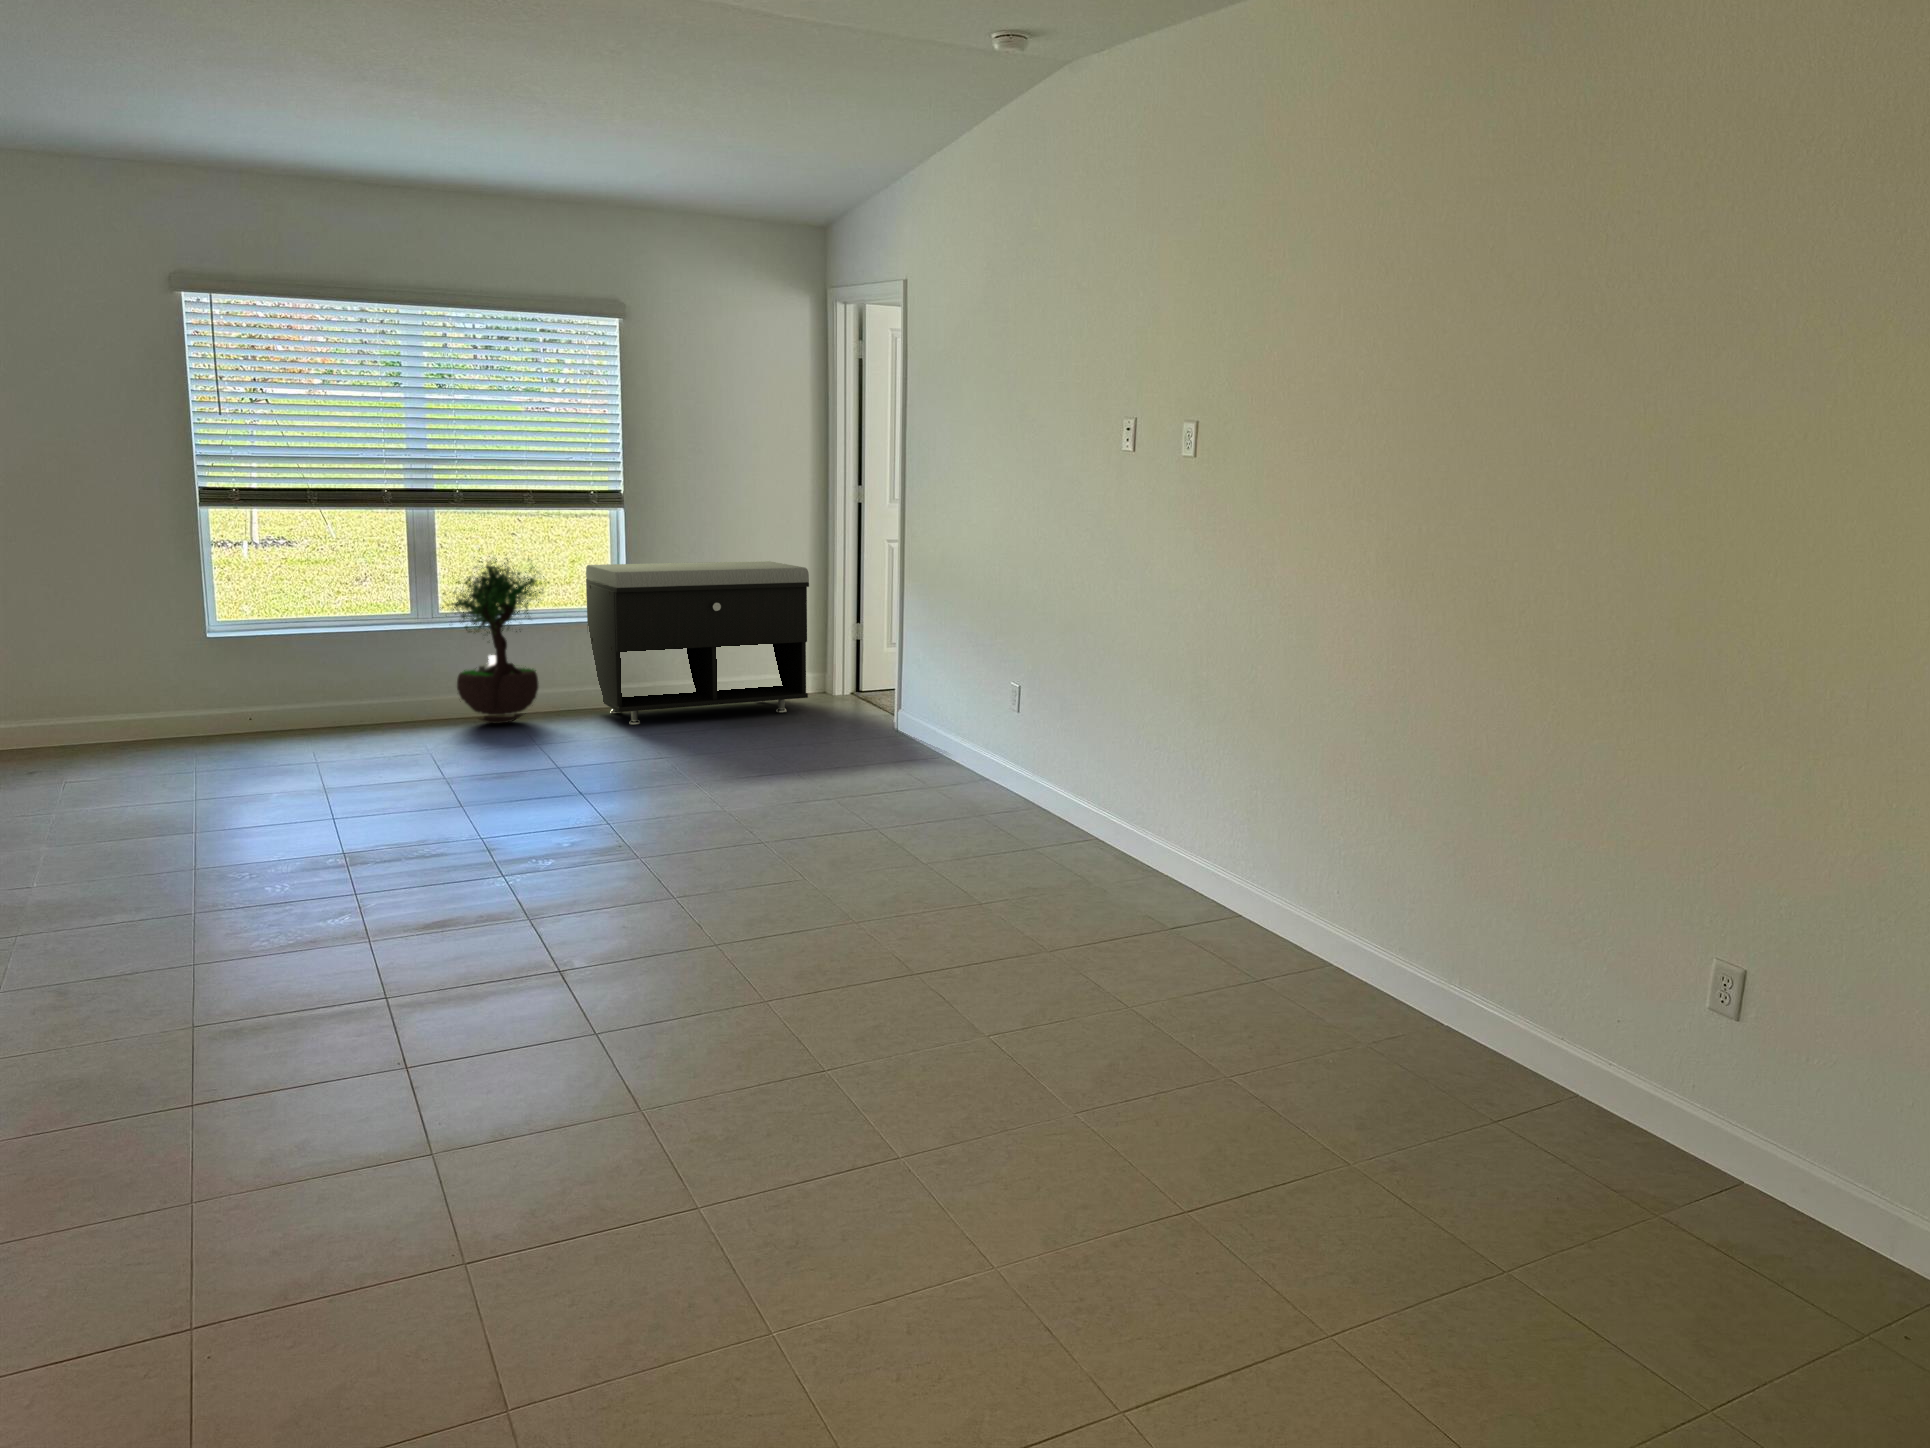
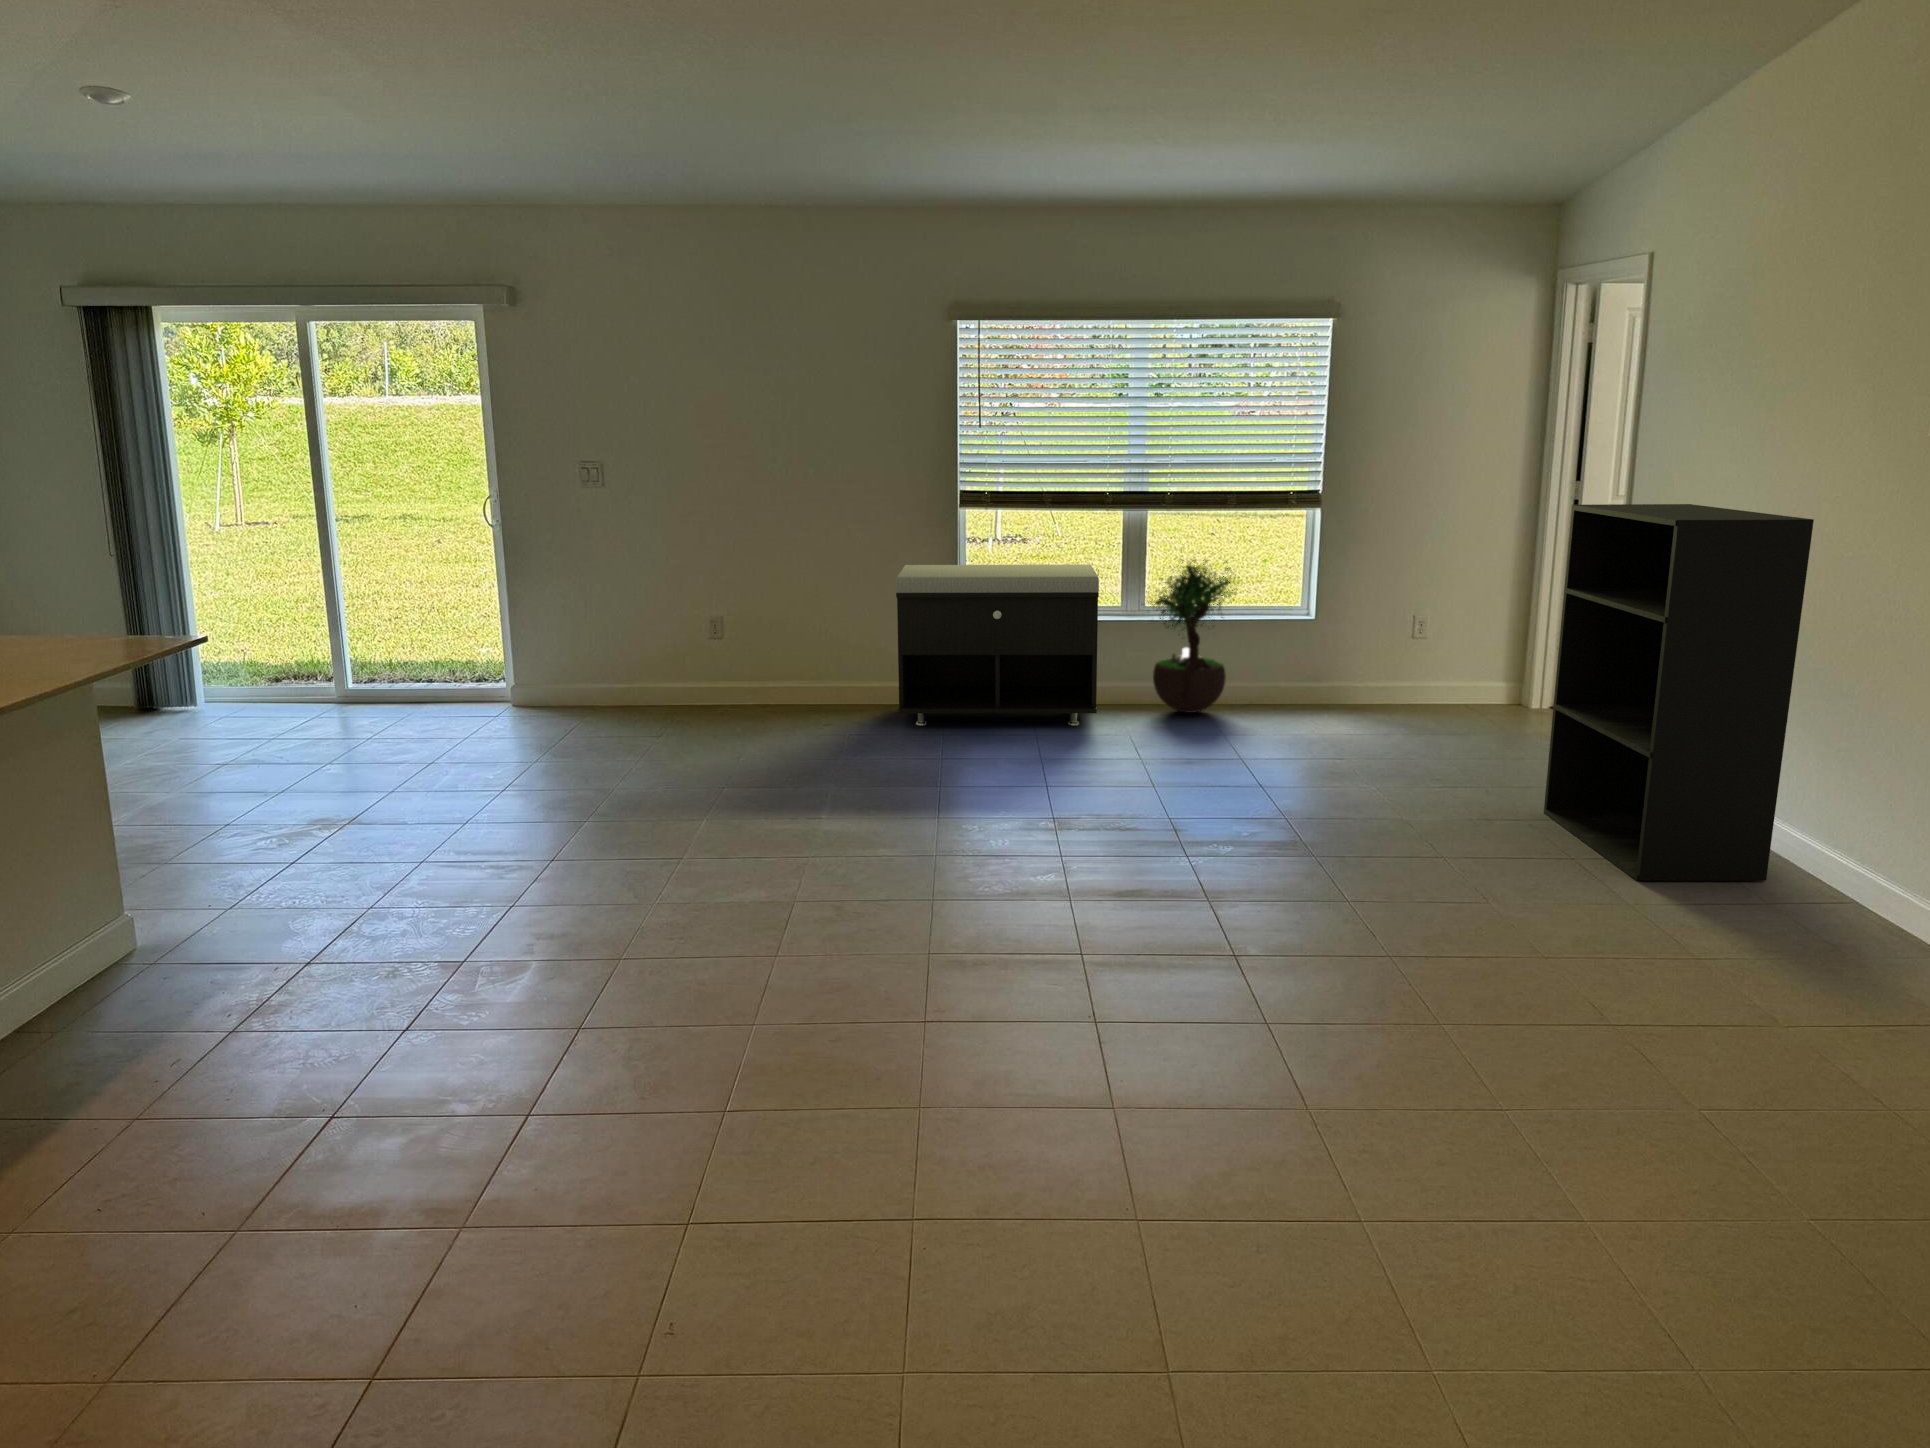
bookshelf: none [847,489,1024,807] -> present [1544,504,1814,881]
storage bench: present [586,561,809,725] -> present [896,564,1099,726]

